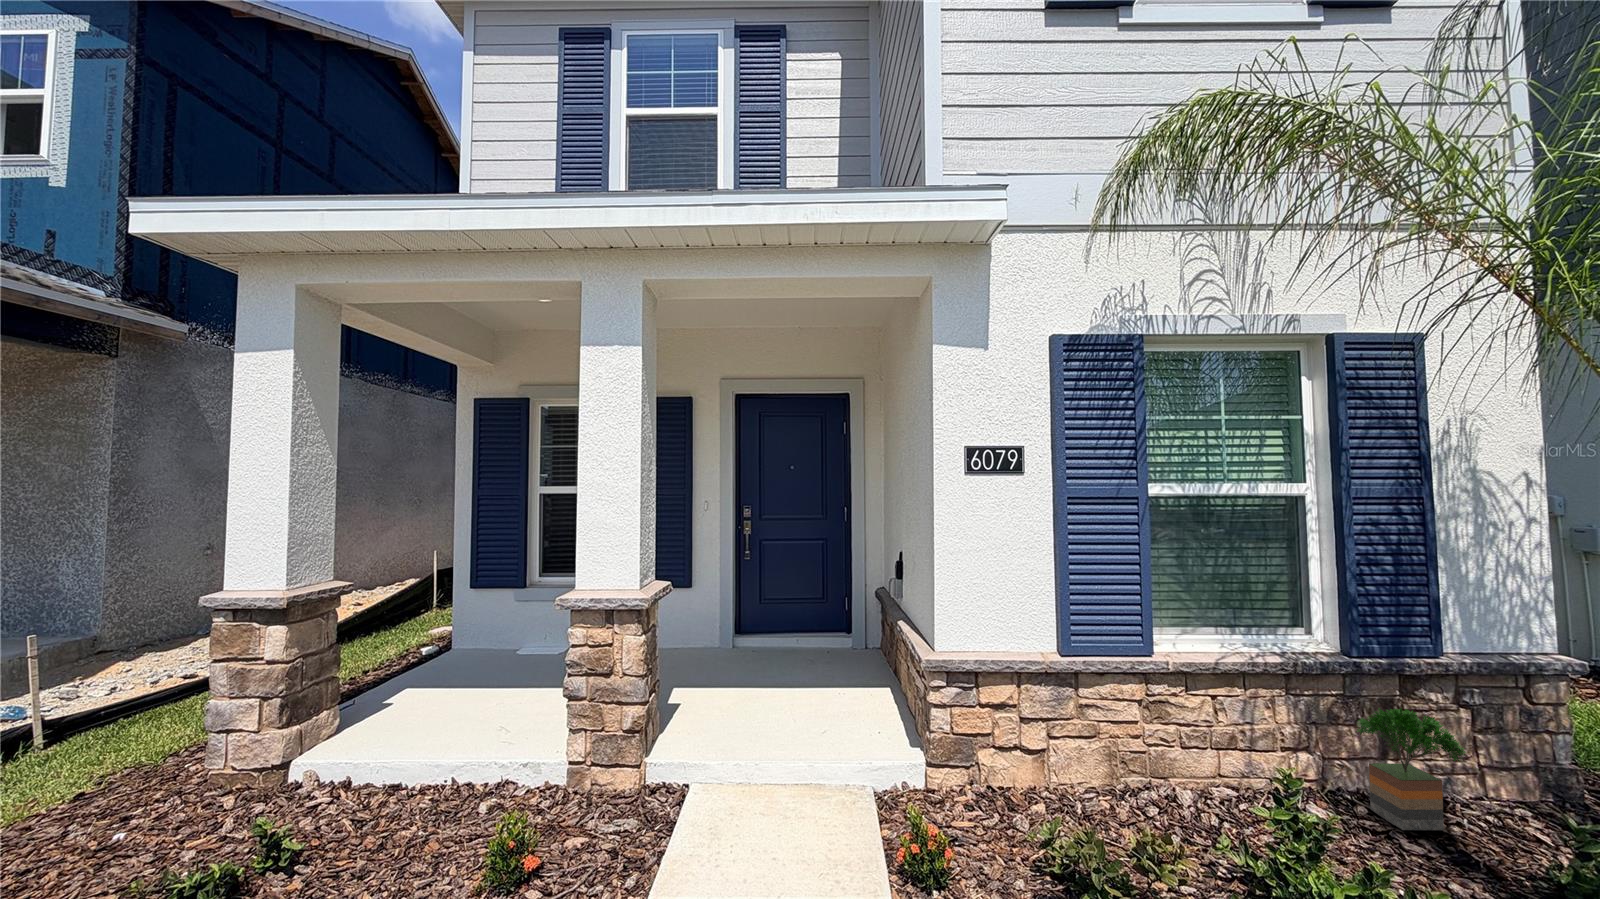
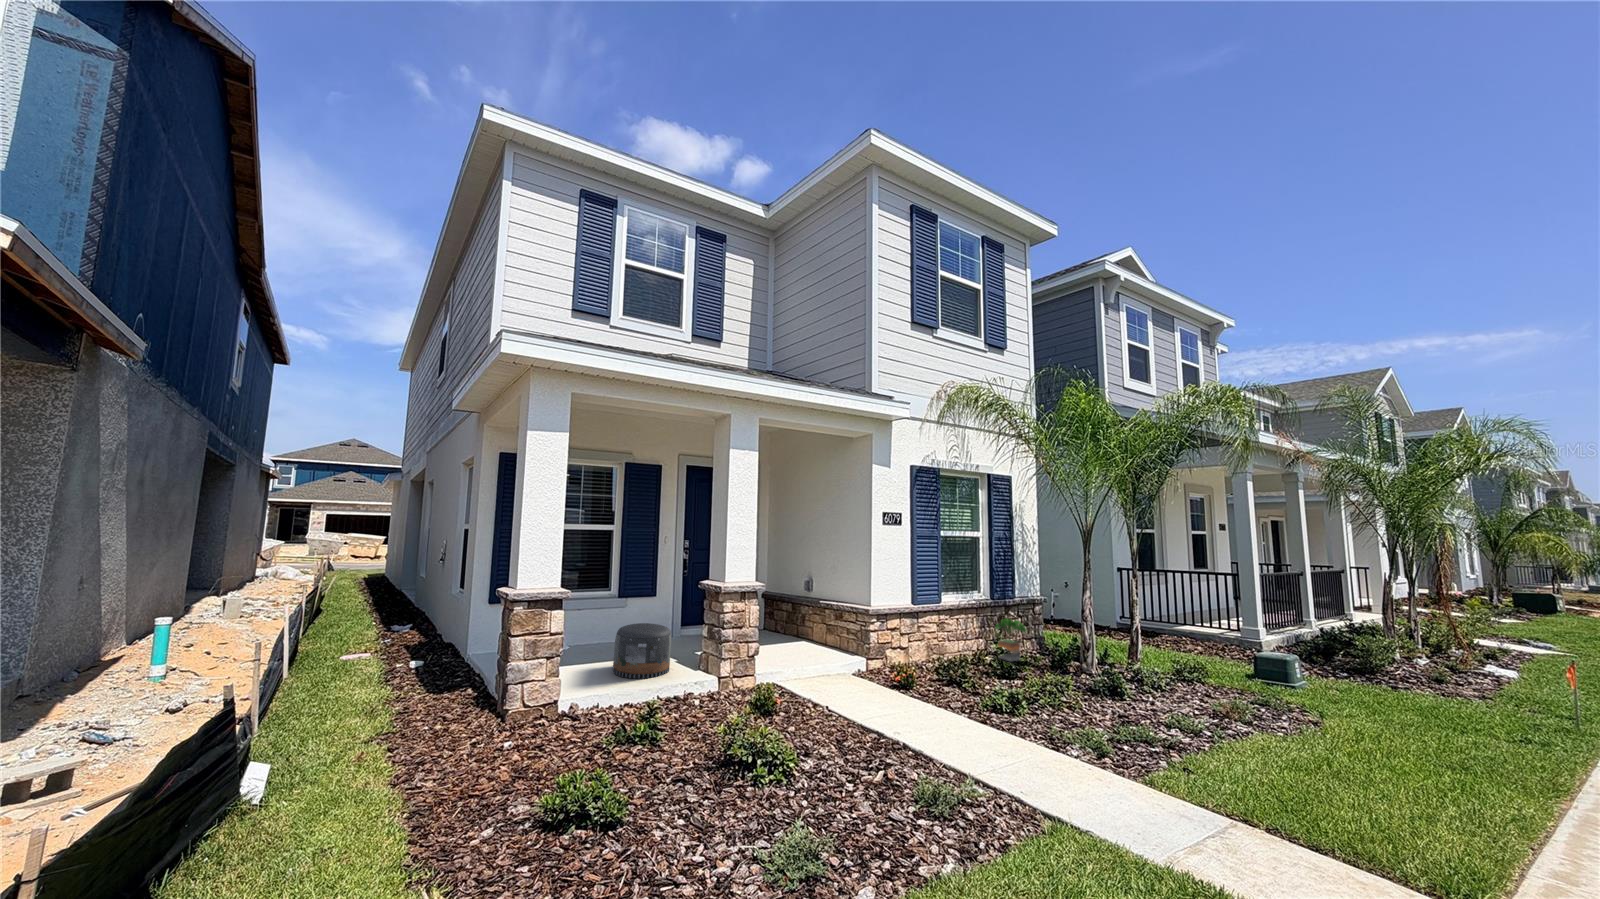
pouf: none [439,650,539,746] -> present [613,623,671,678]

